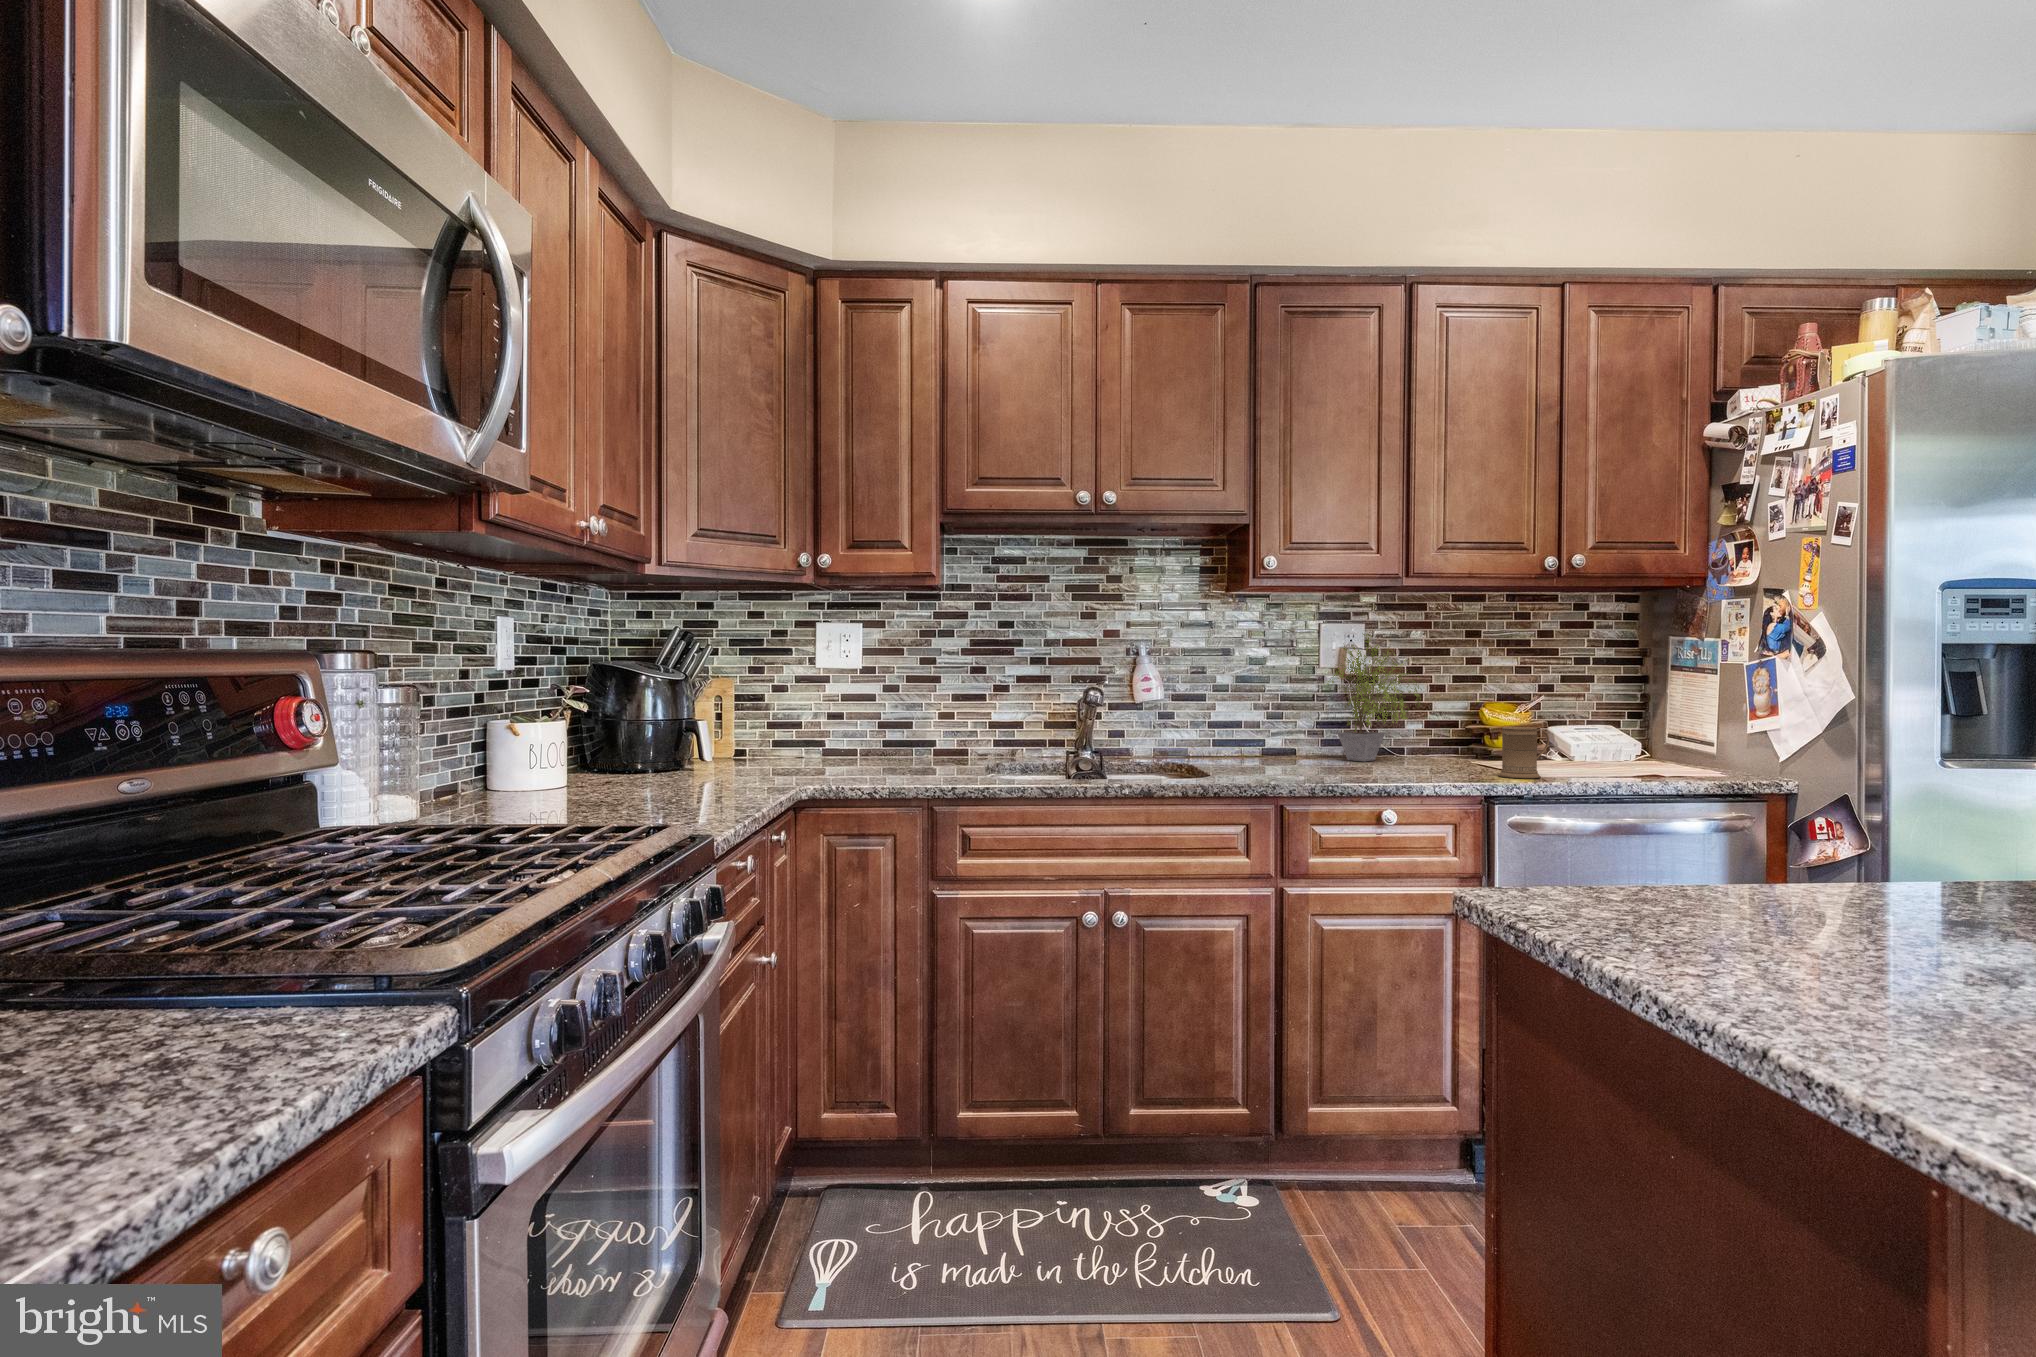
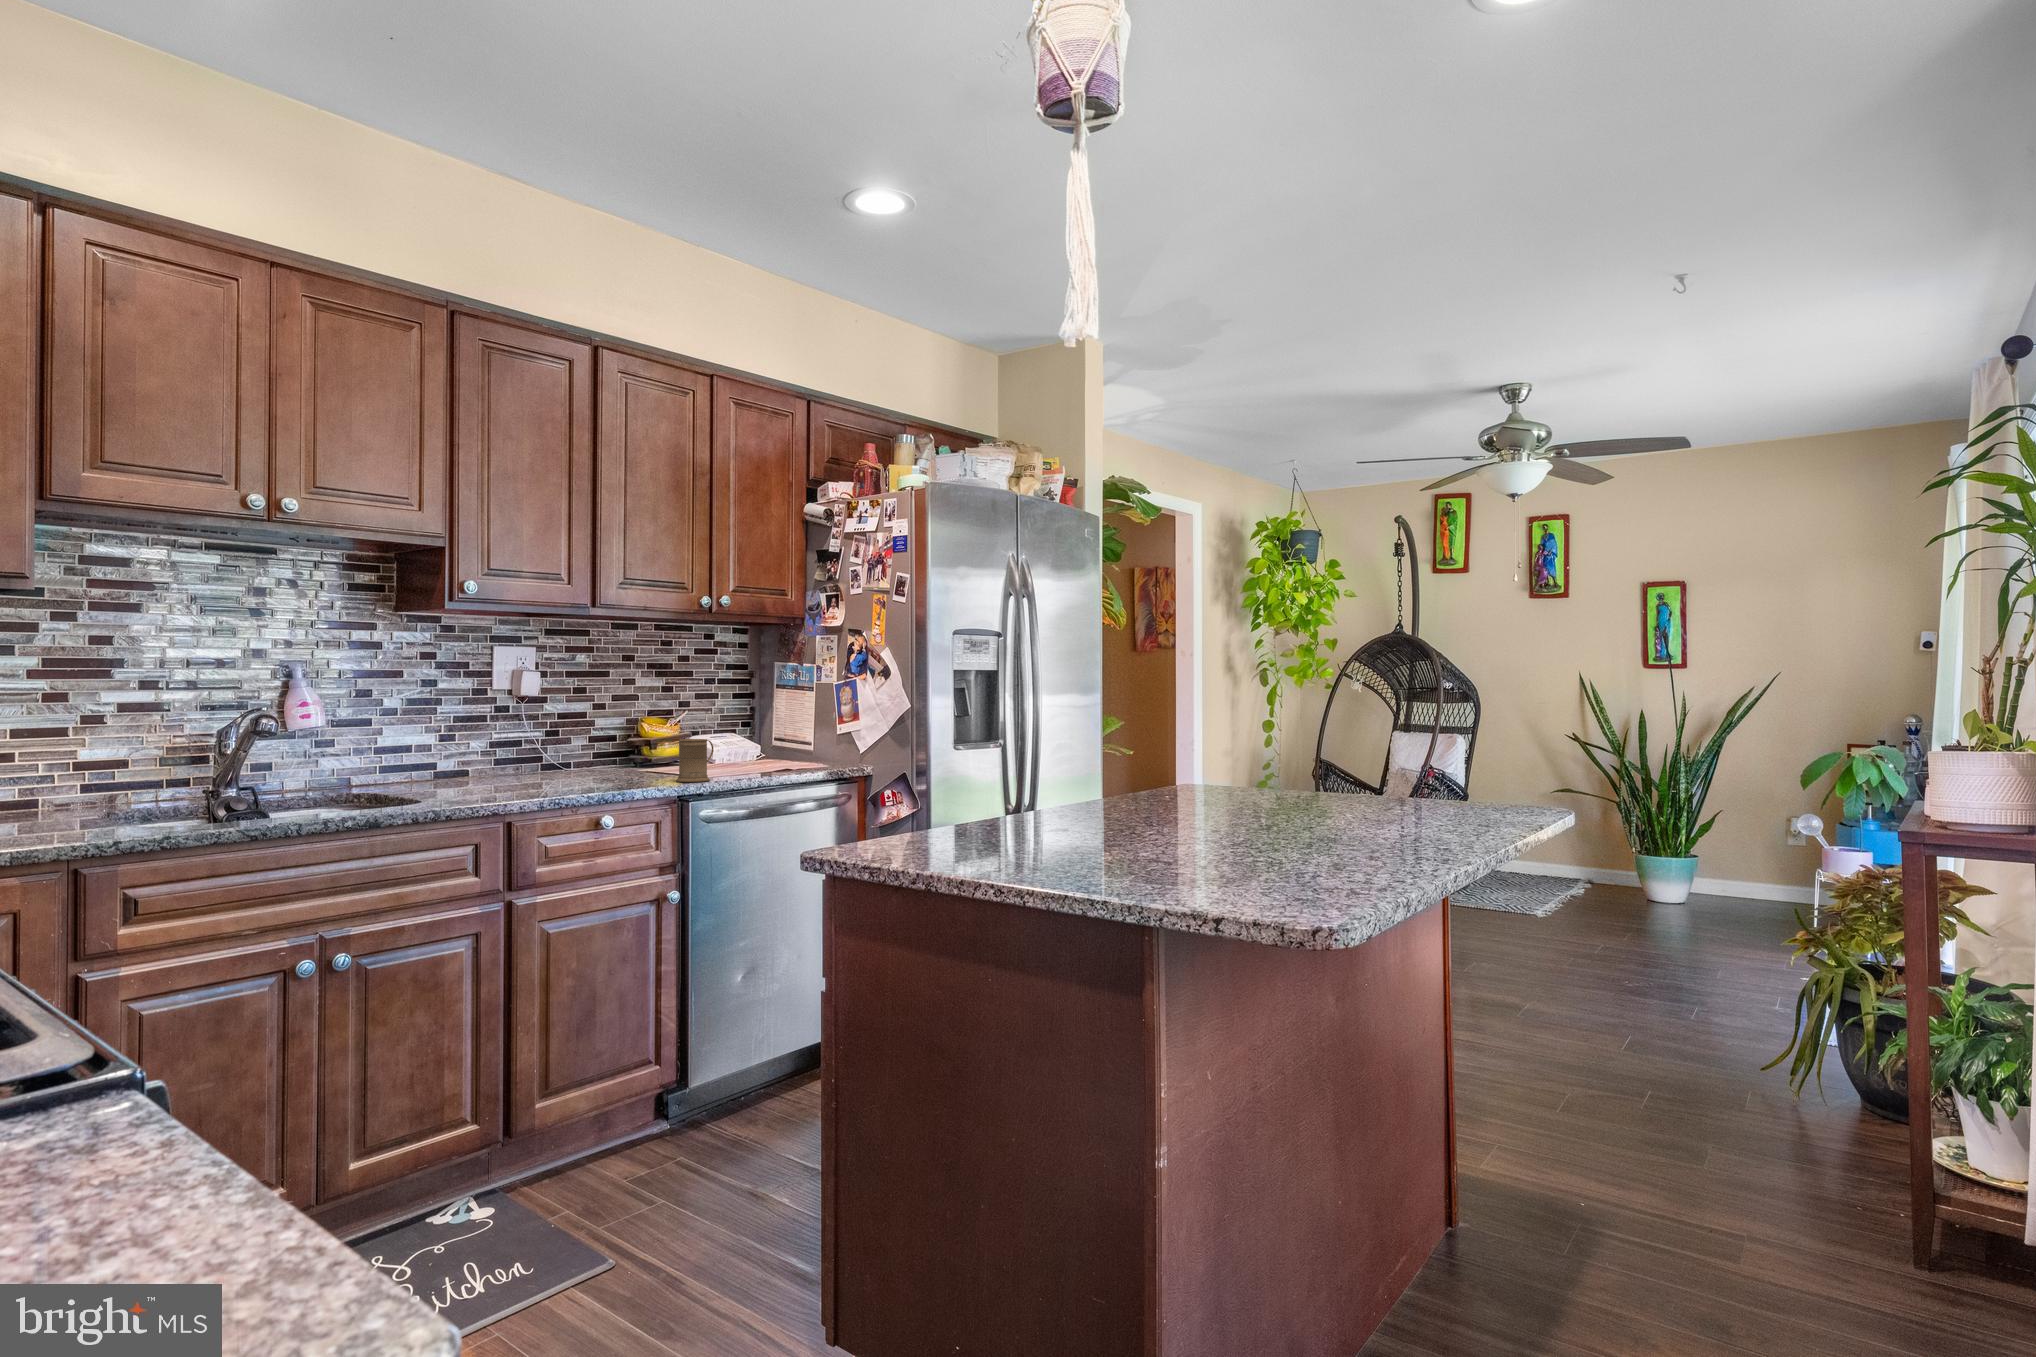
potted plant: present [1327,633,1420,761] -> none [489,655,594,780]

